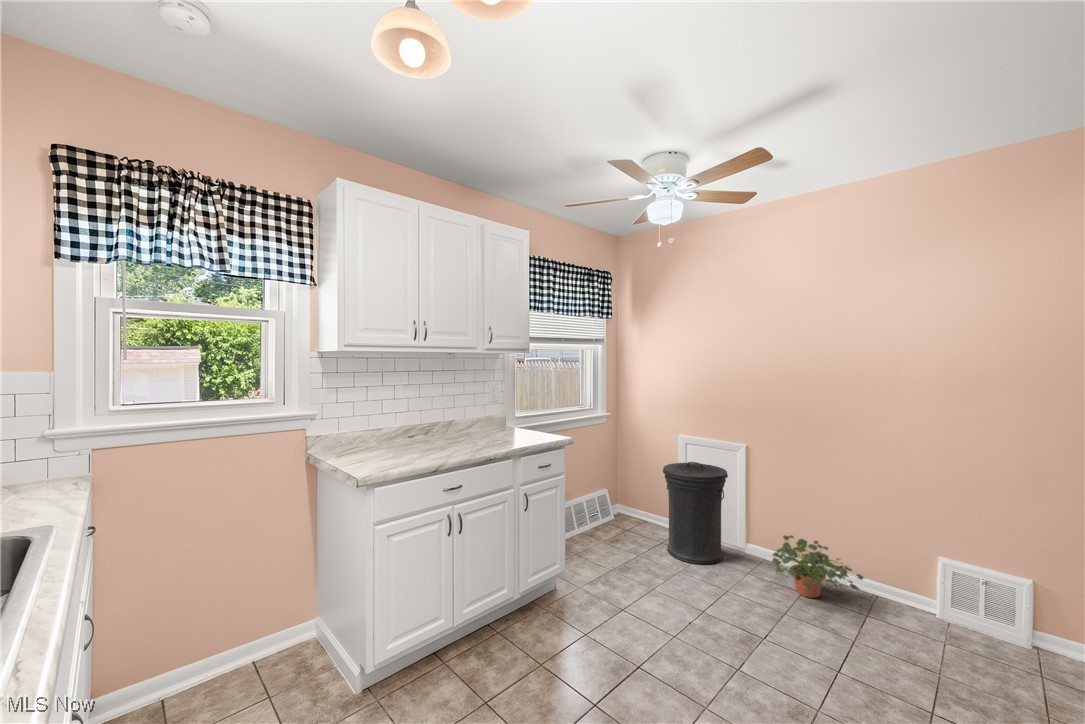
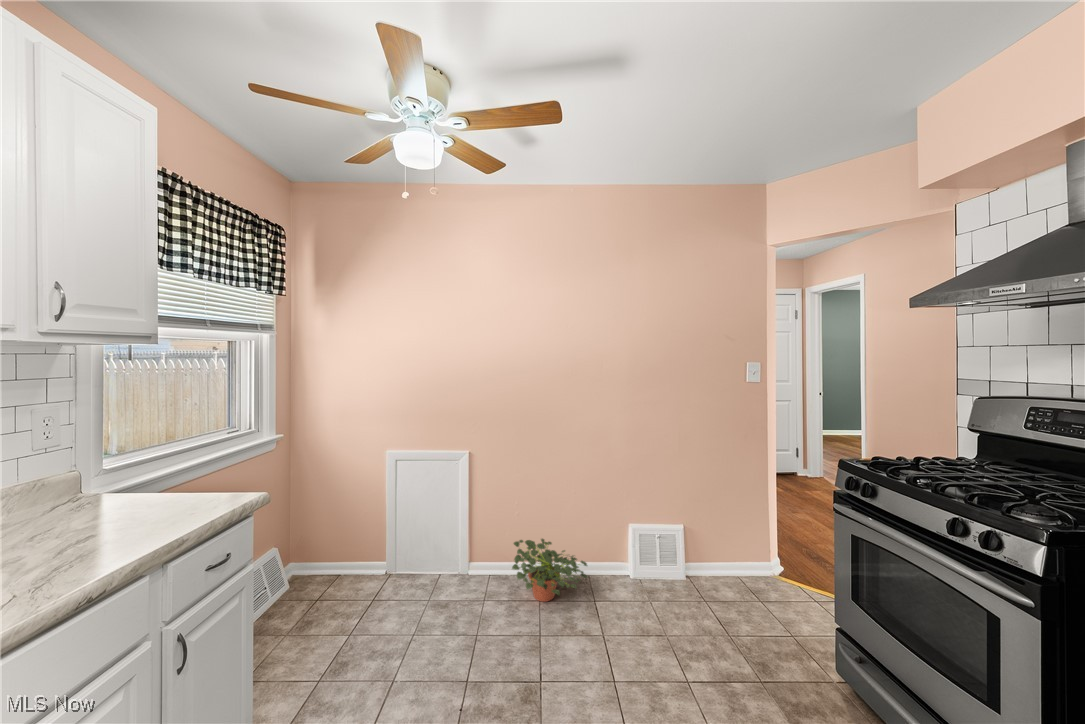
trash can: present [663,462,728,564] -> none [378,481,457,611]

